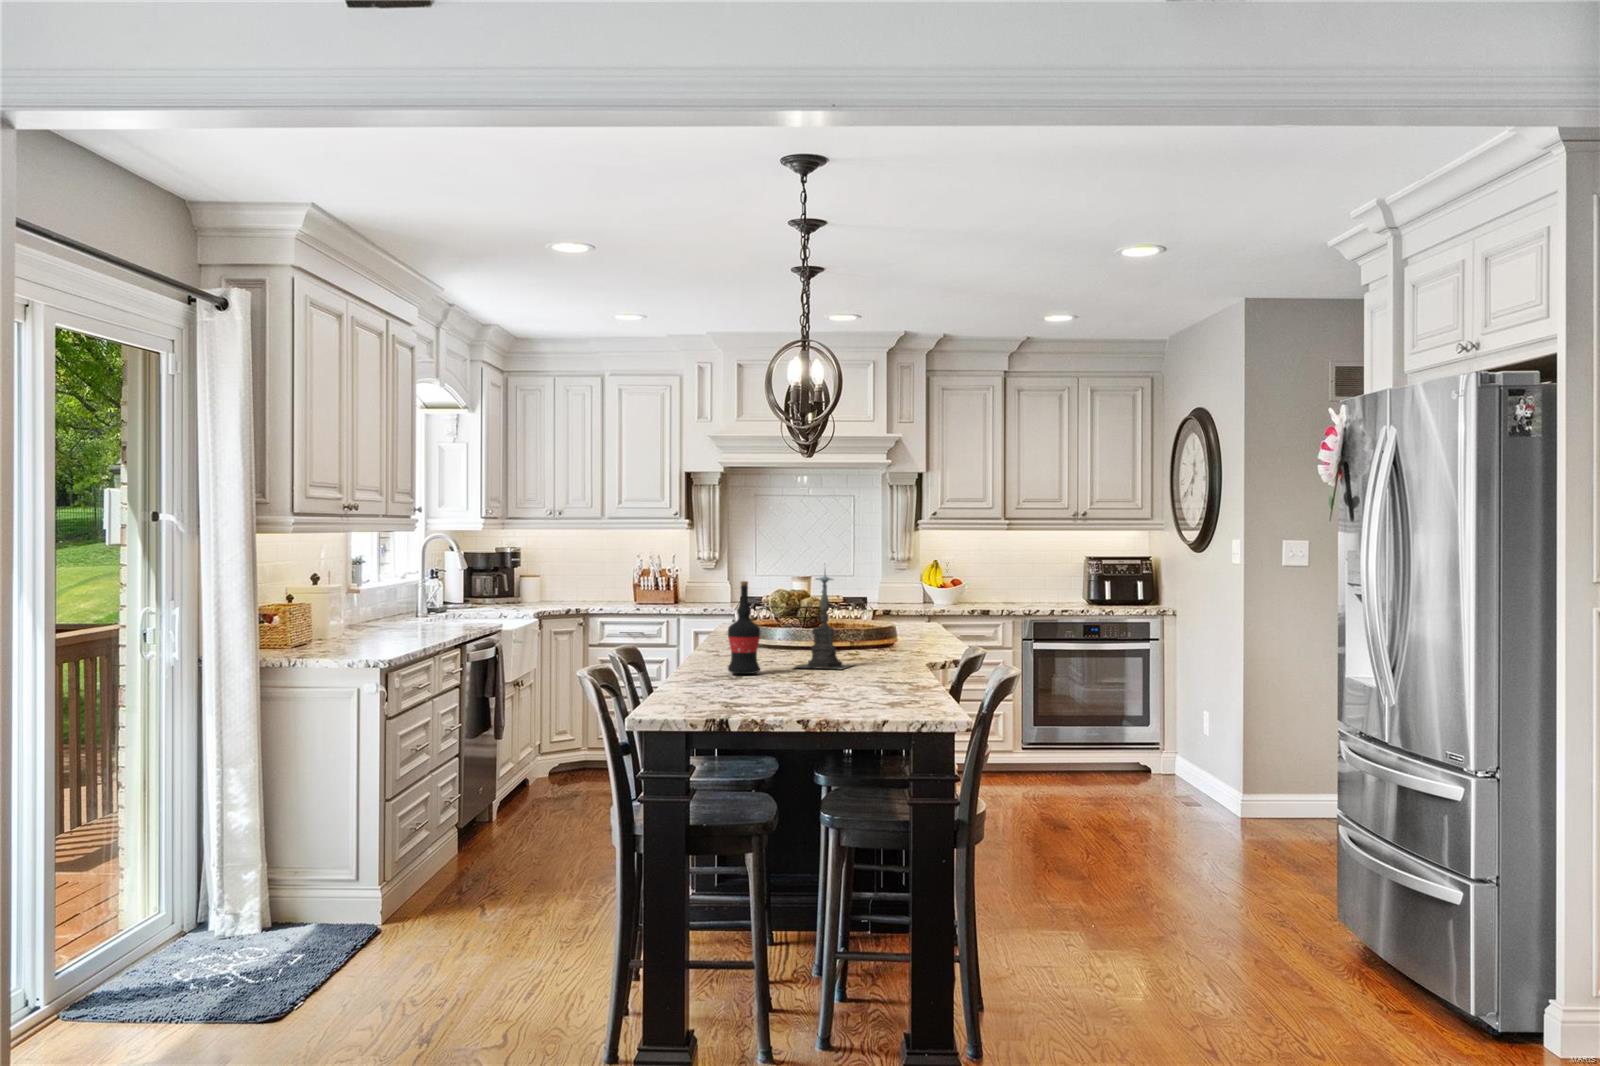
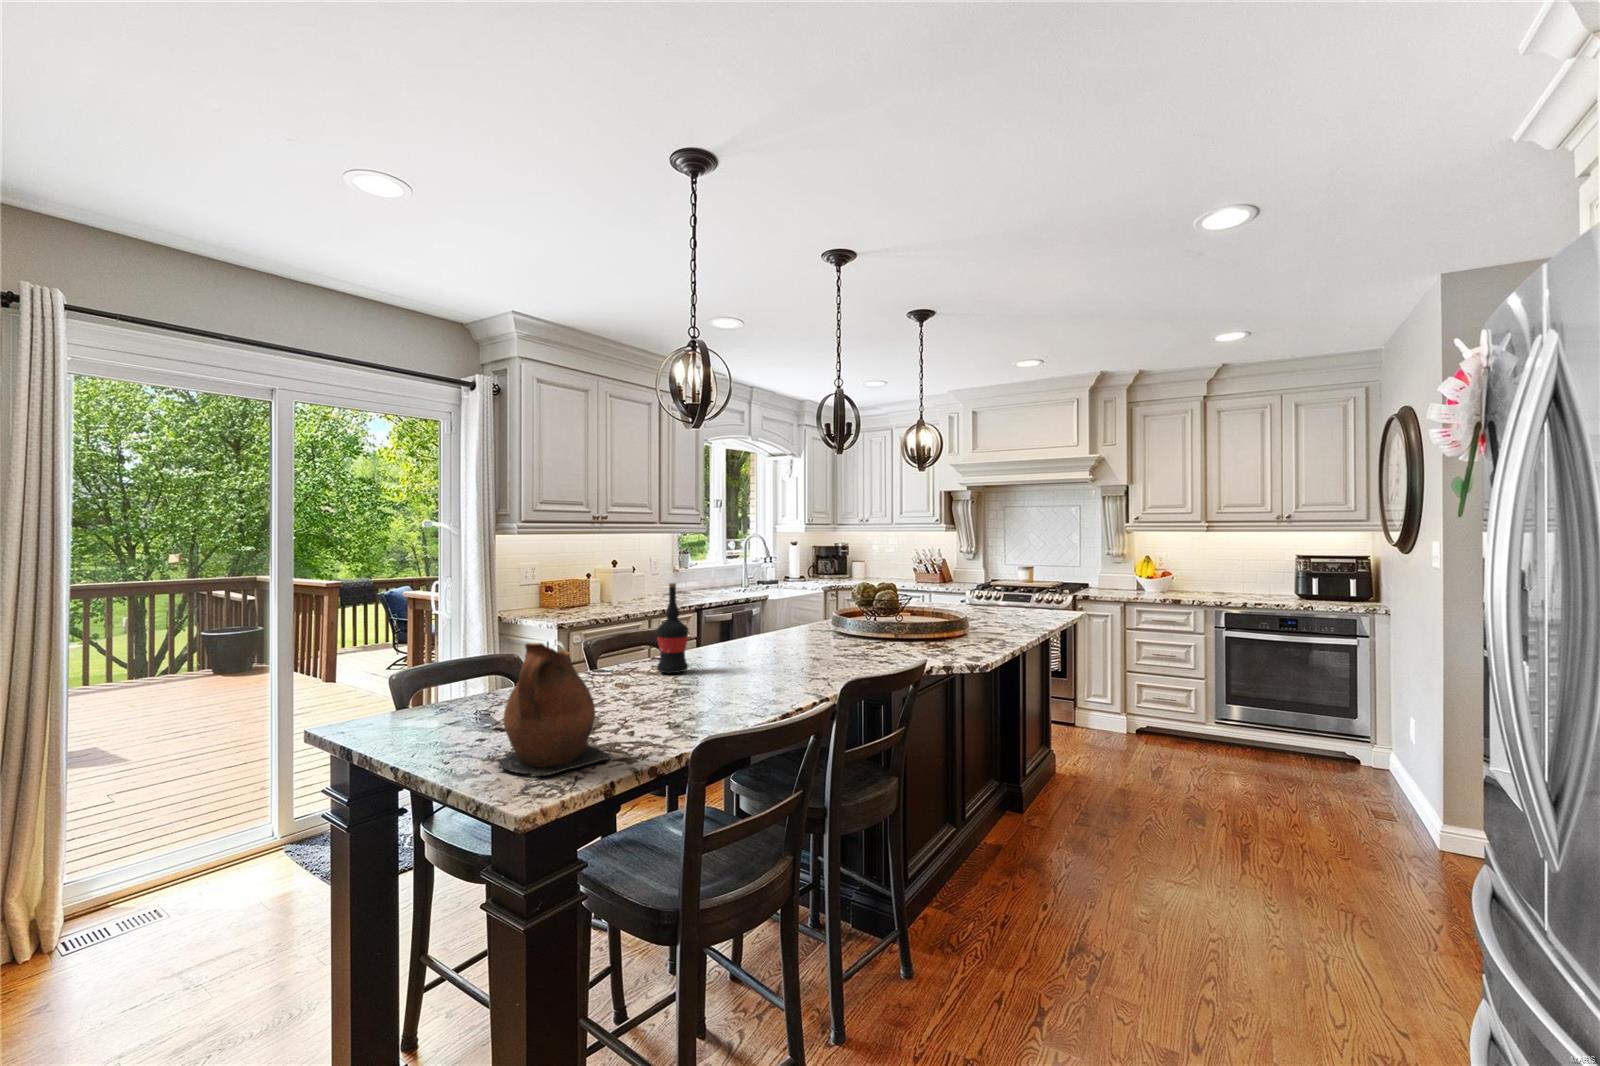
candle holder: present [795,573,852,670] -> none [737,566,806,675]
ceramic pitcher: none [856,611,935,707] -> present [495,643,611,777]

